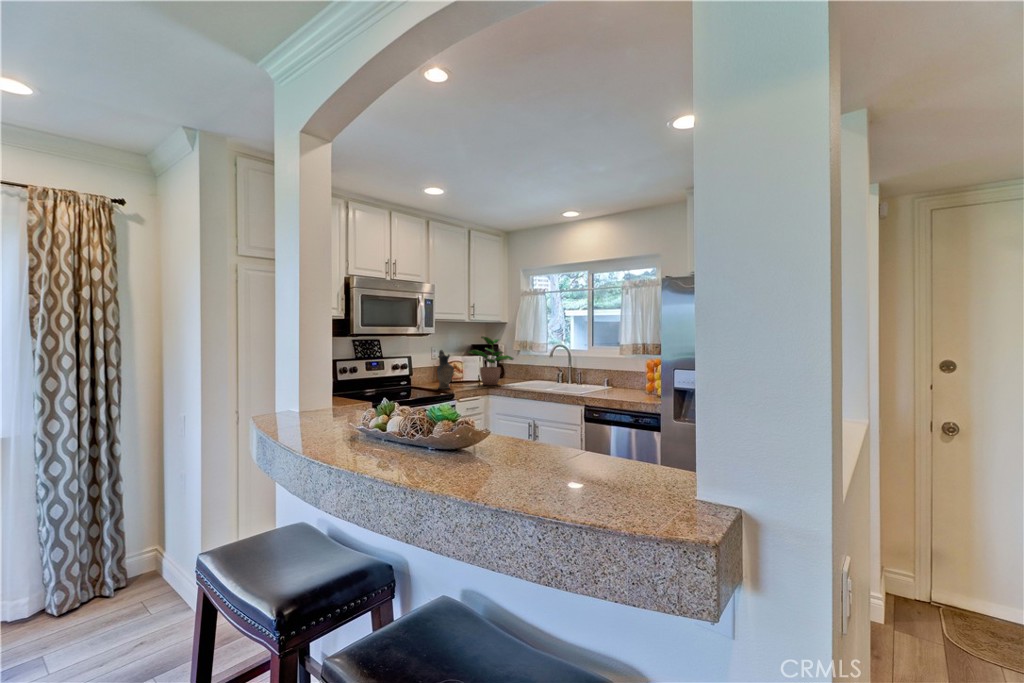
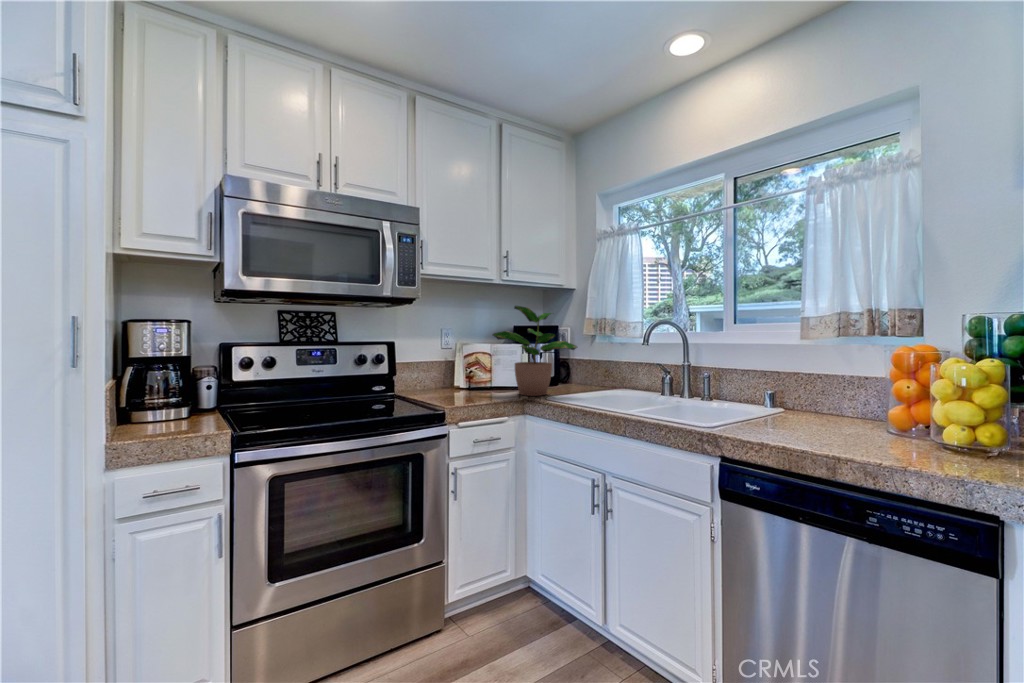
ceramic pitcher: present [437,350,454,389] -> none [428,329,458,401]

